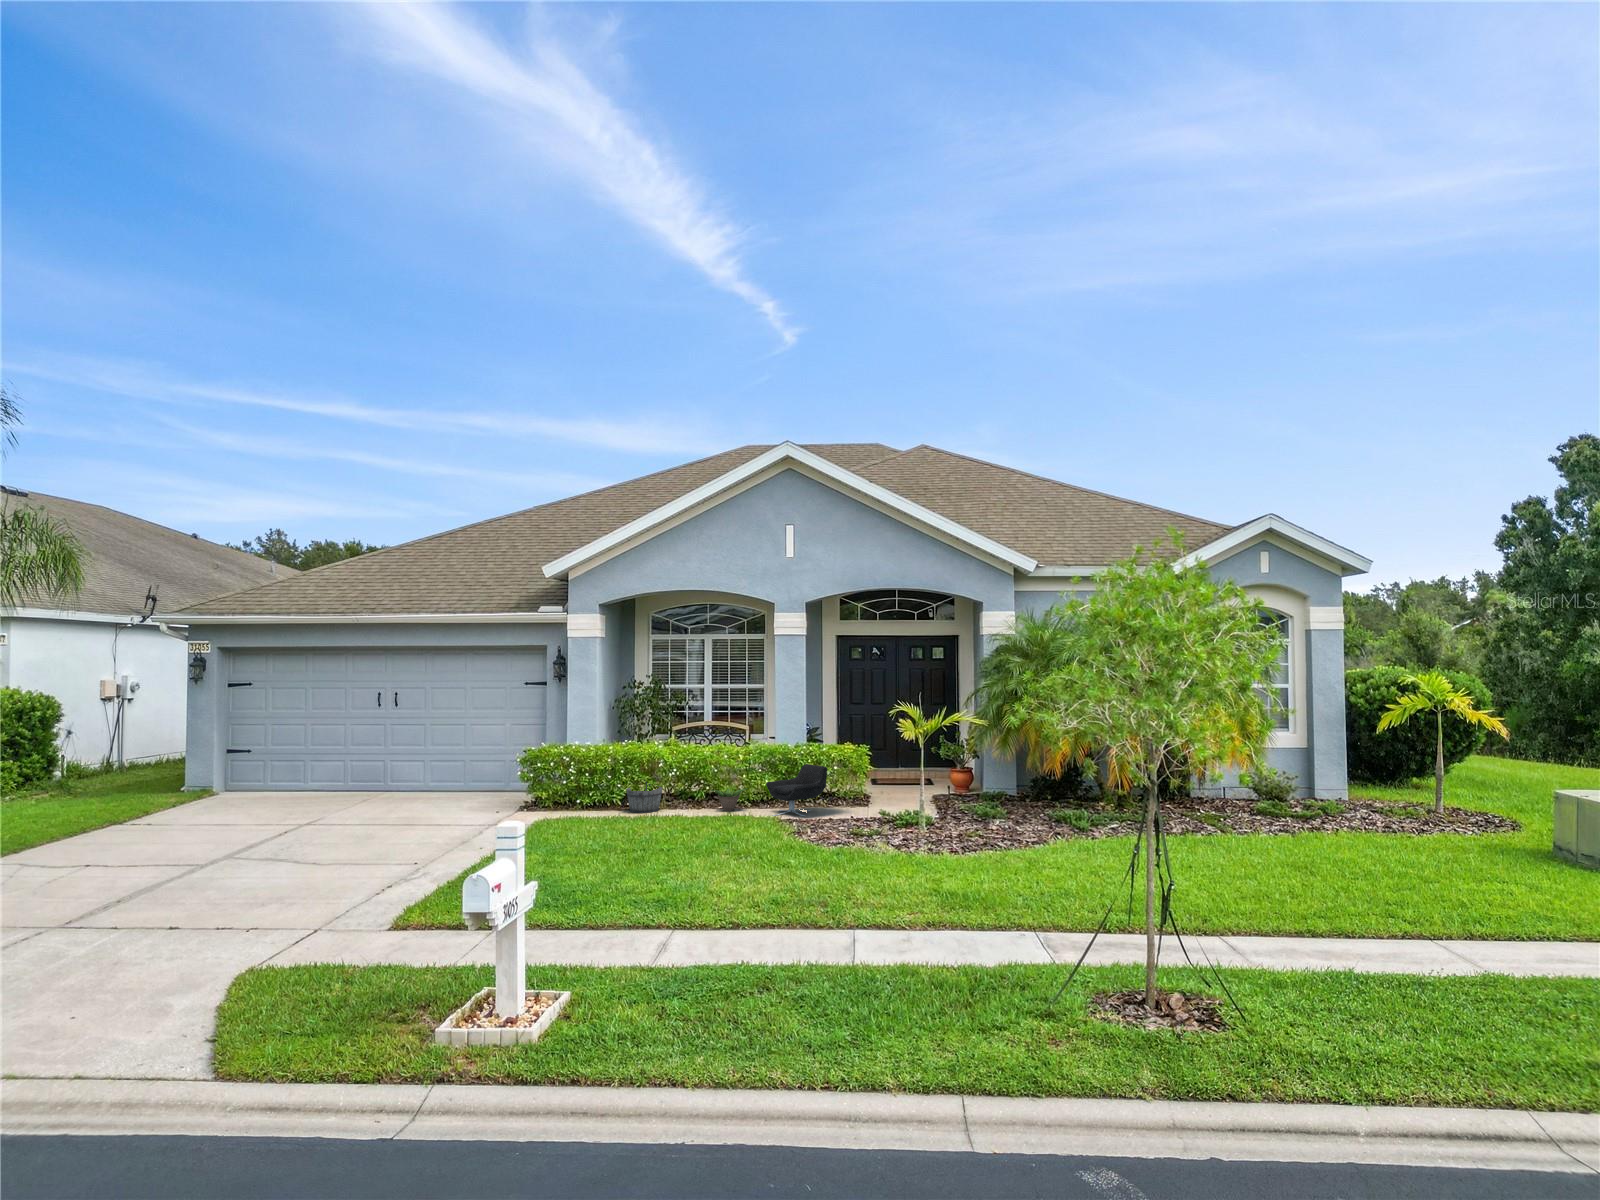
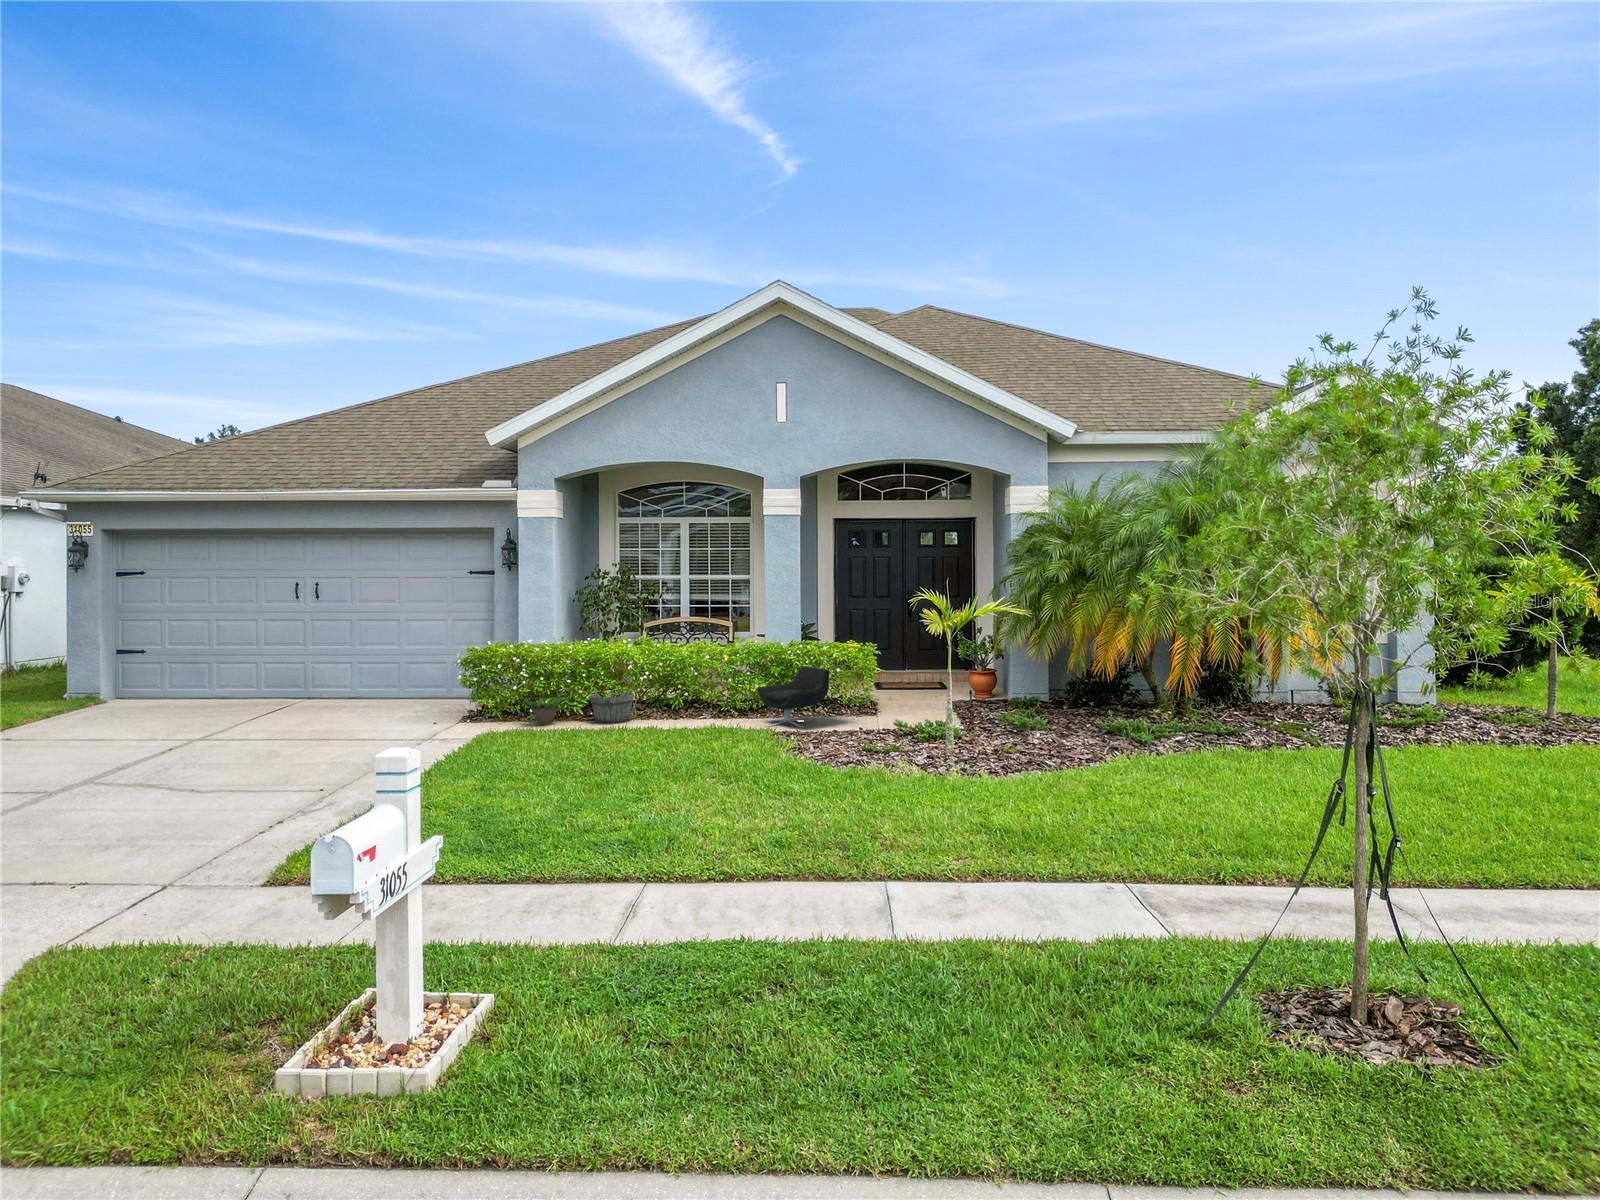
decorative plant: present [711,789,745,811] -> present [520,697,566,725]

